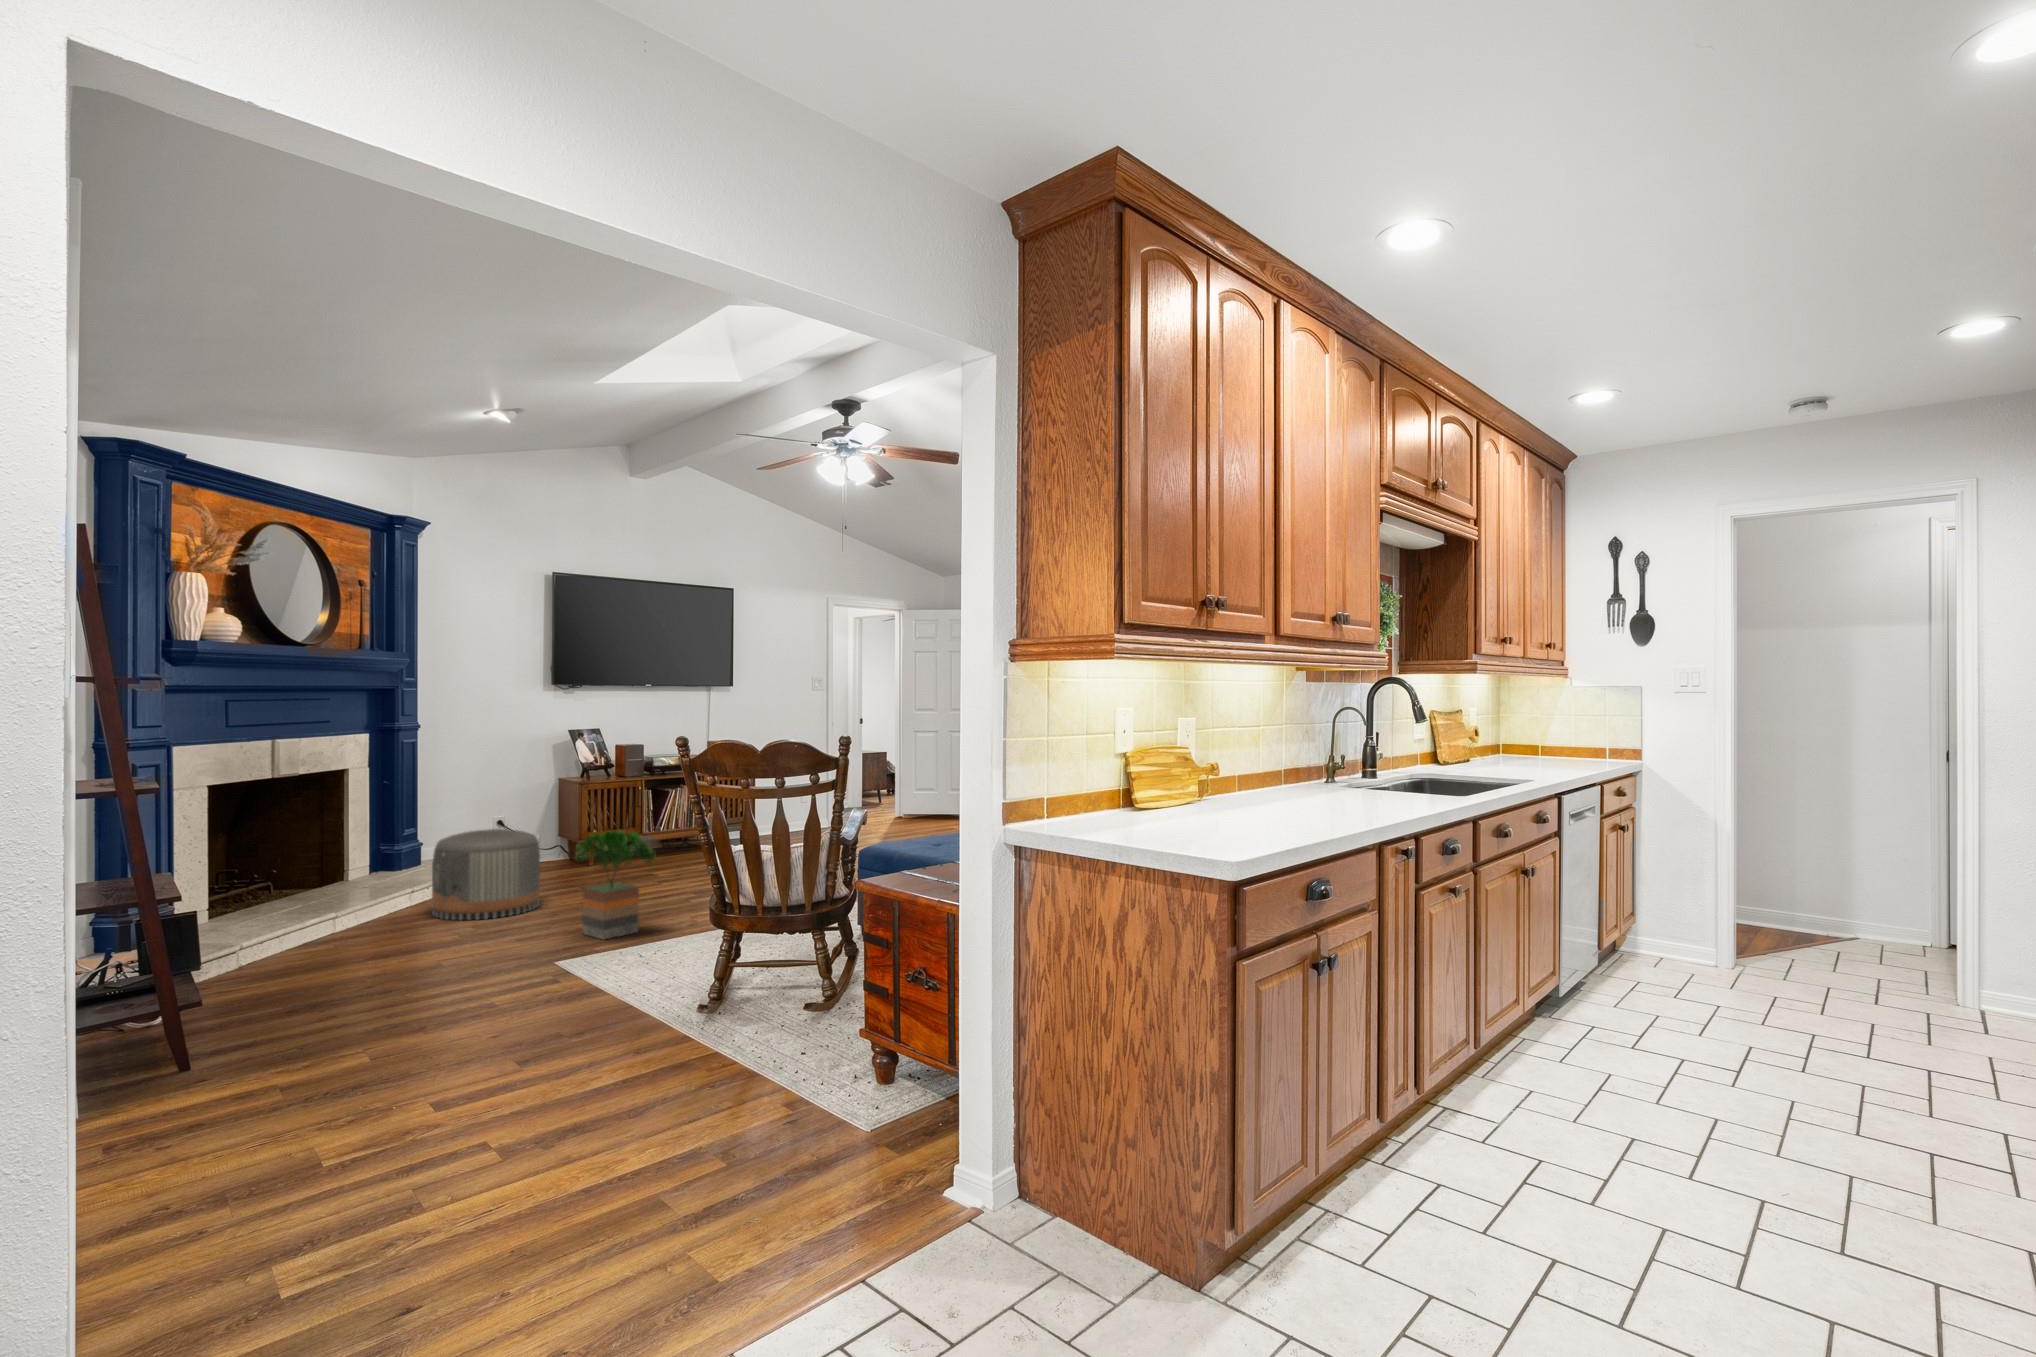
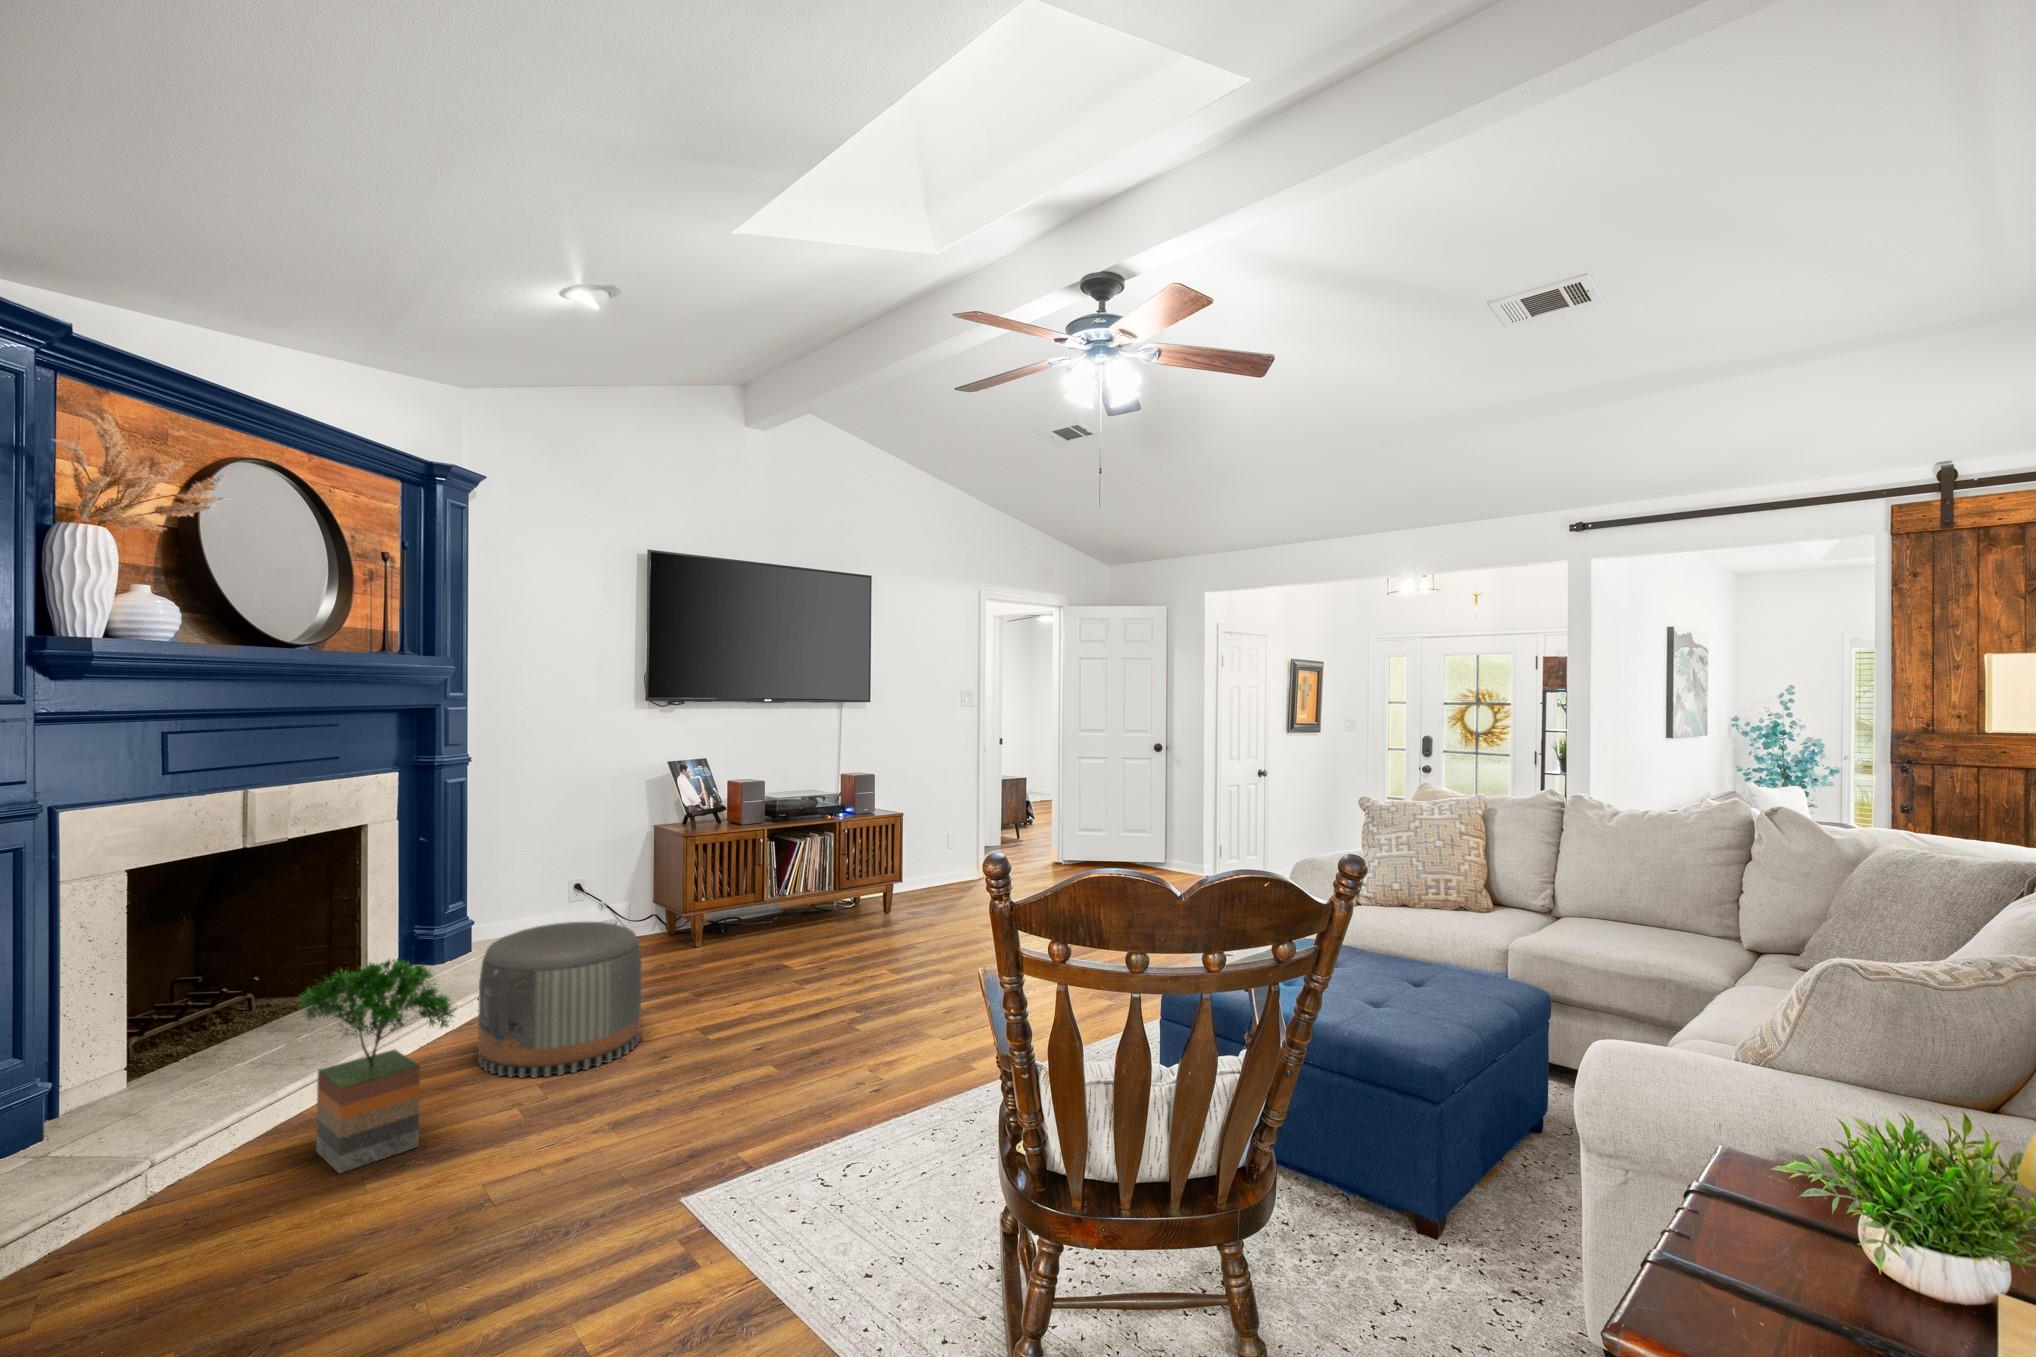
potted tree: present [576,831,656,940] -> present [298,960,453,1173]

